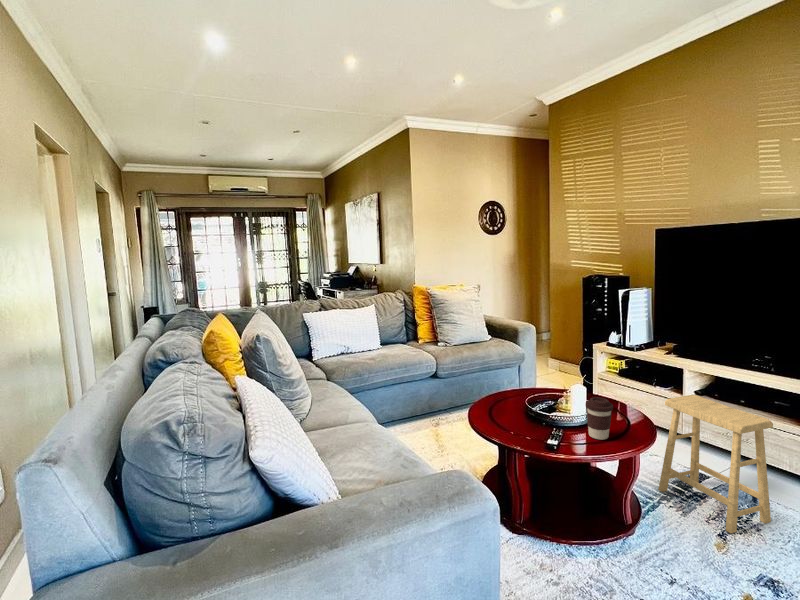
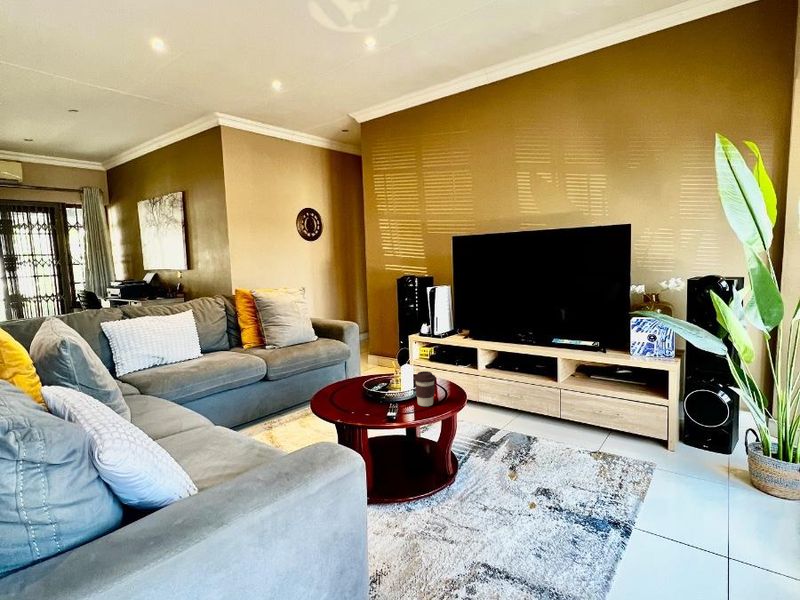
footstool: present [658,395,773,533] -> none [467,365,541,466]

